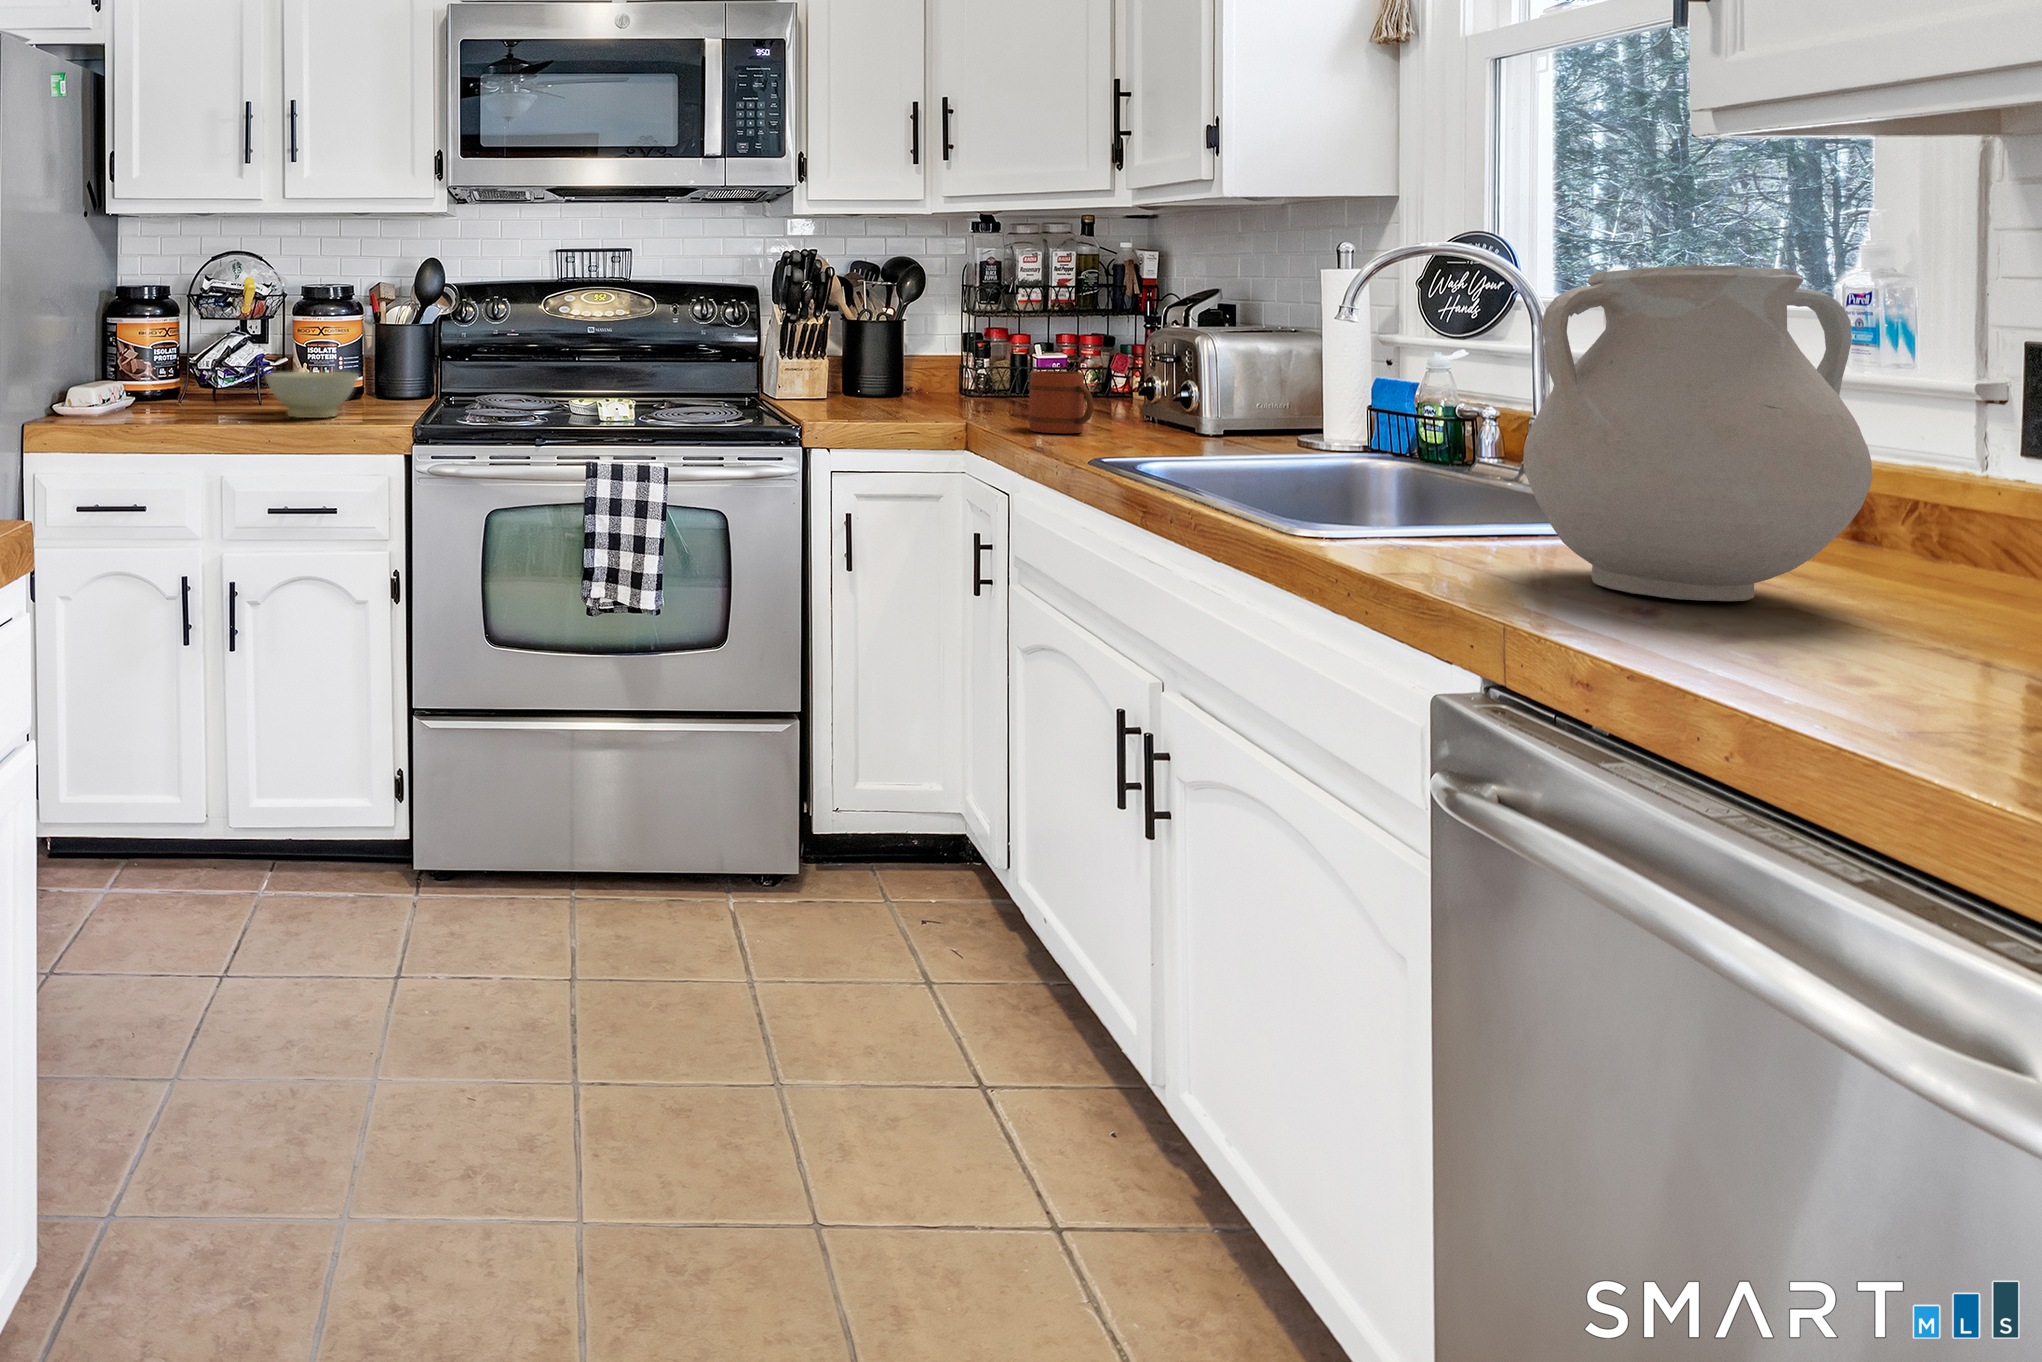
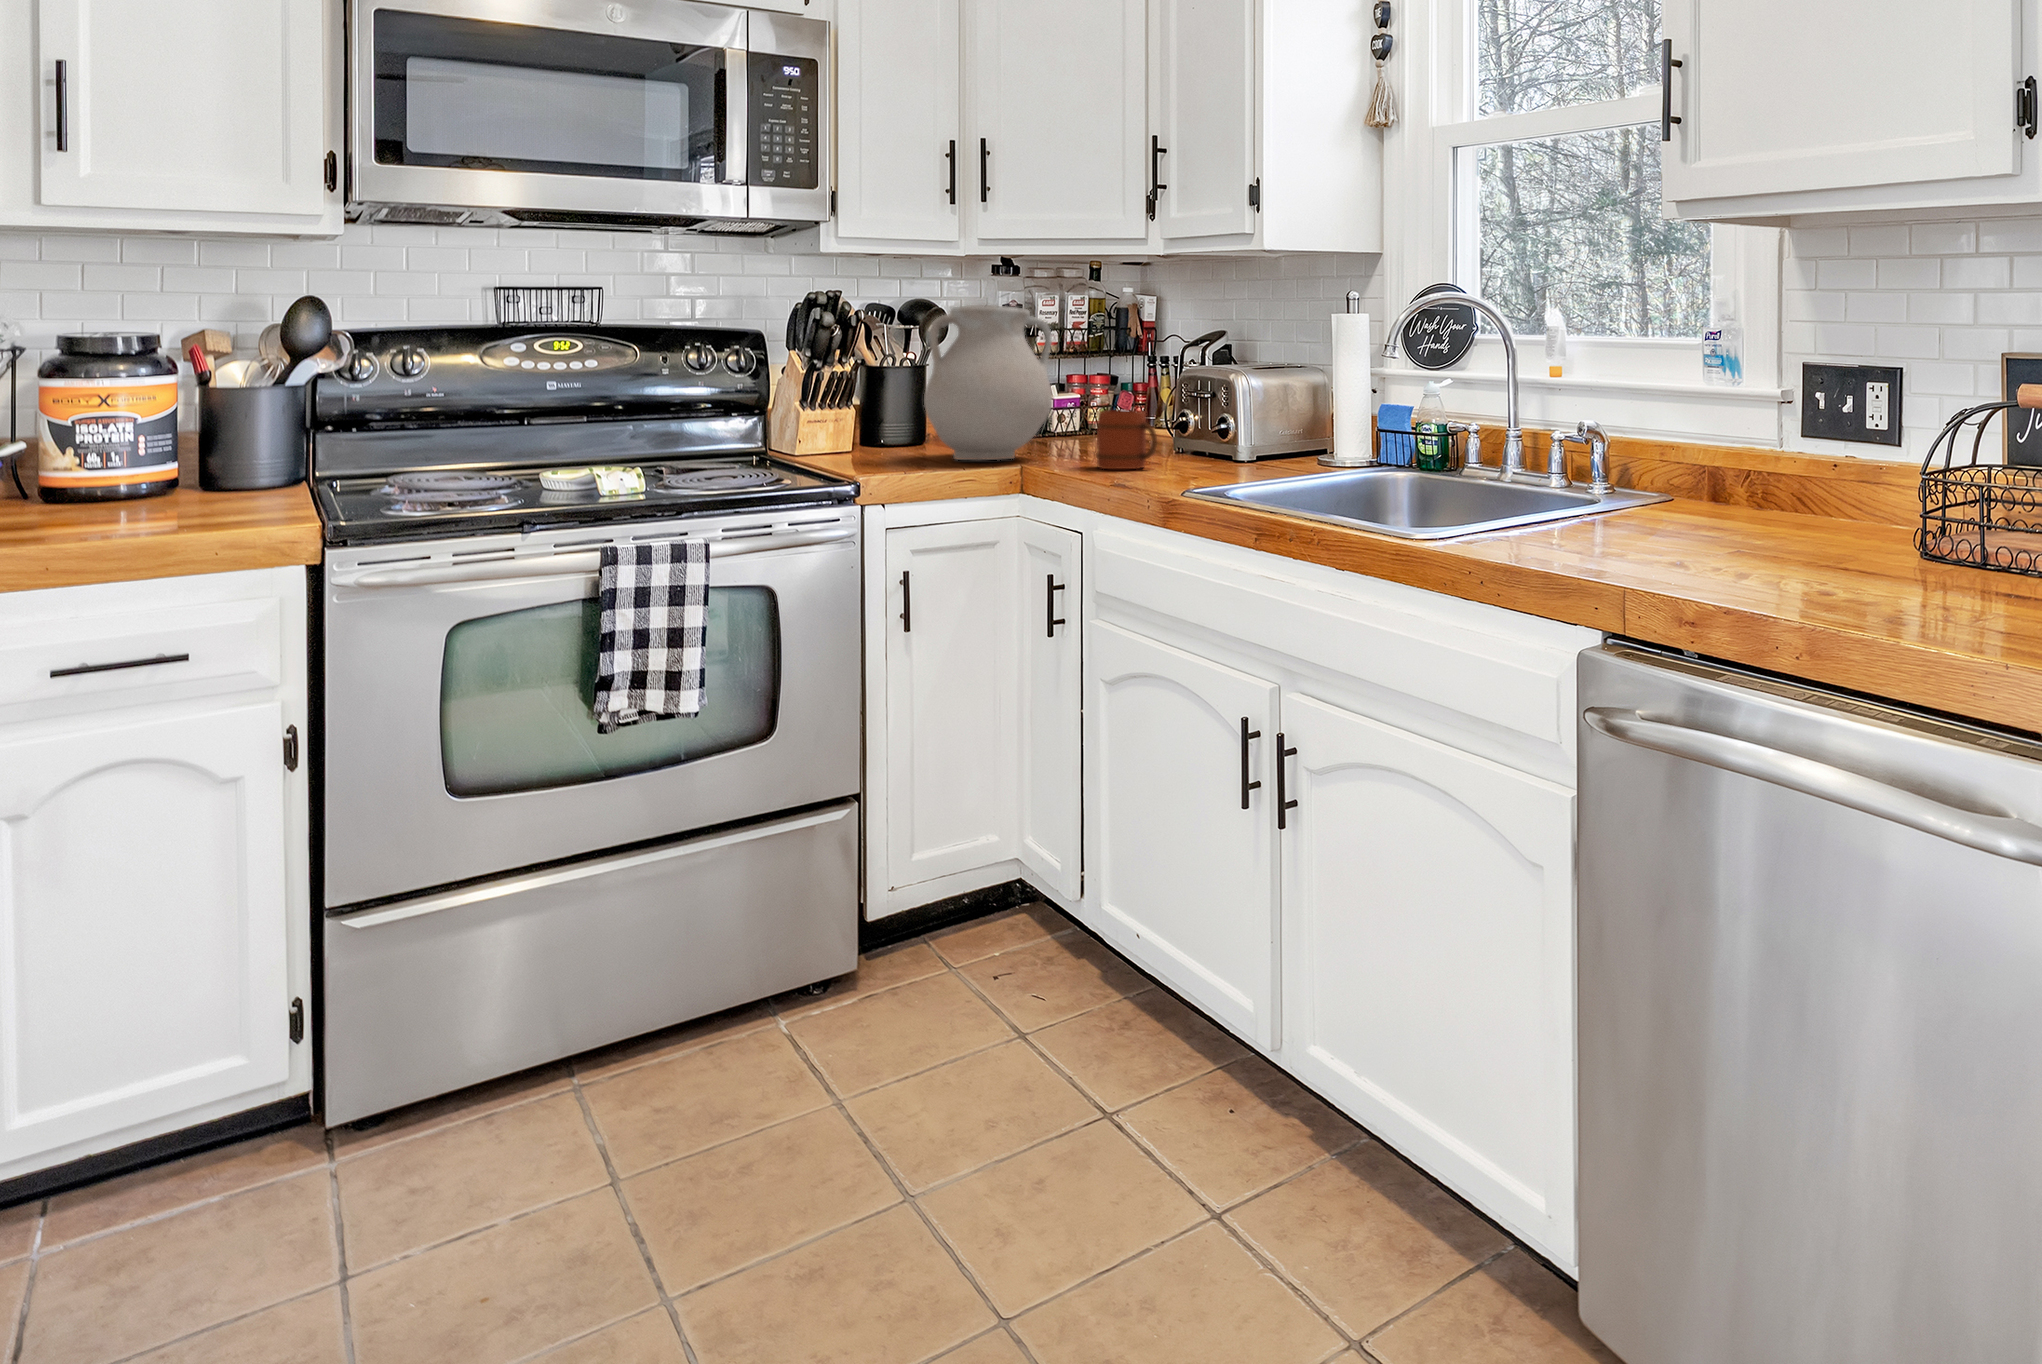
vase: present [1523,265,1872,601] -> present [924,305,1053,460]
bowl: present [265,372,359,418] -> none [28,437,215,507]

